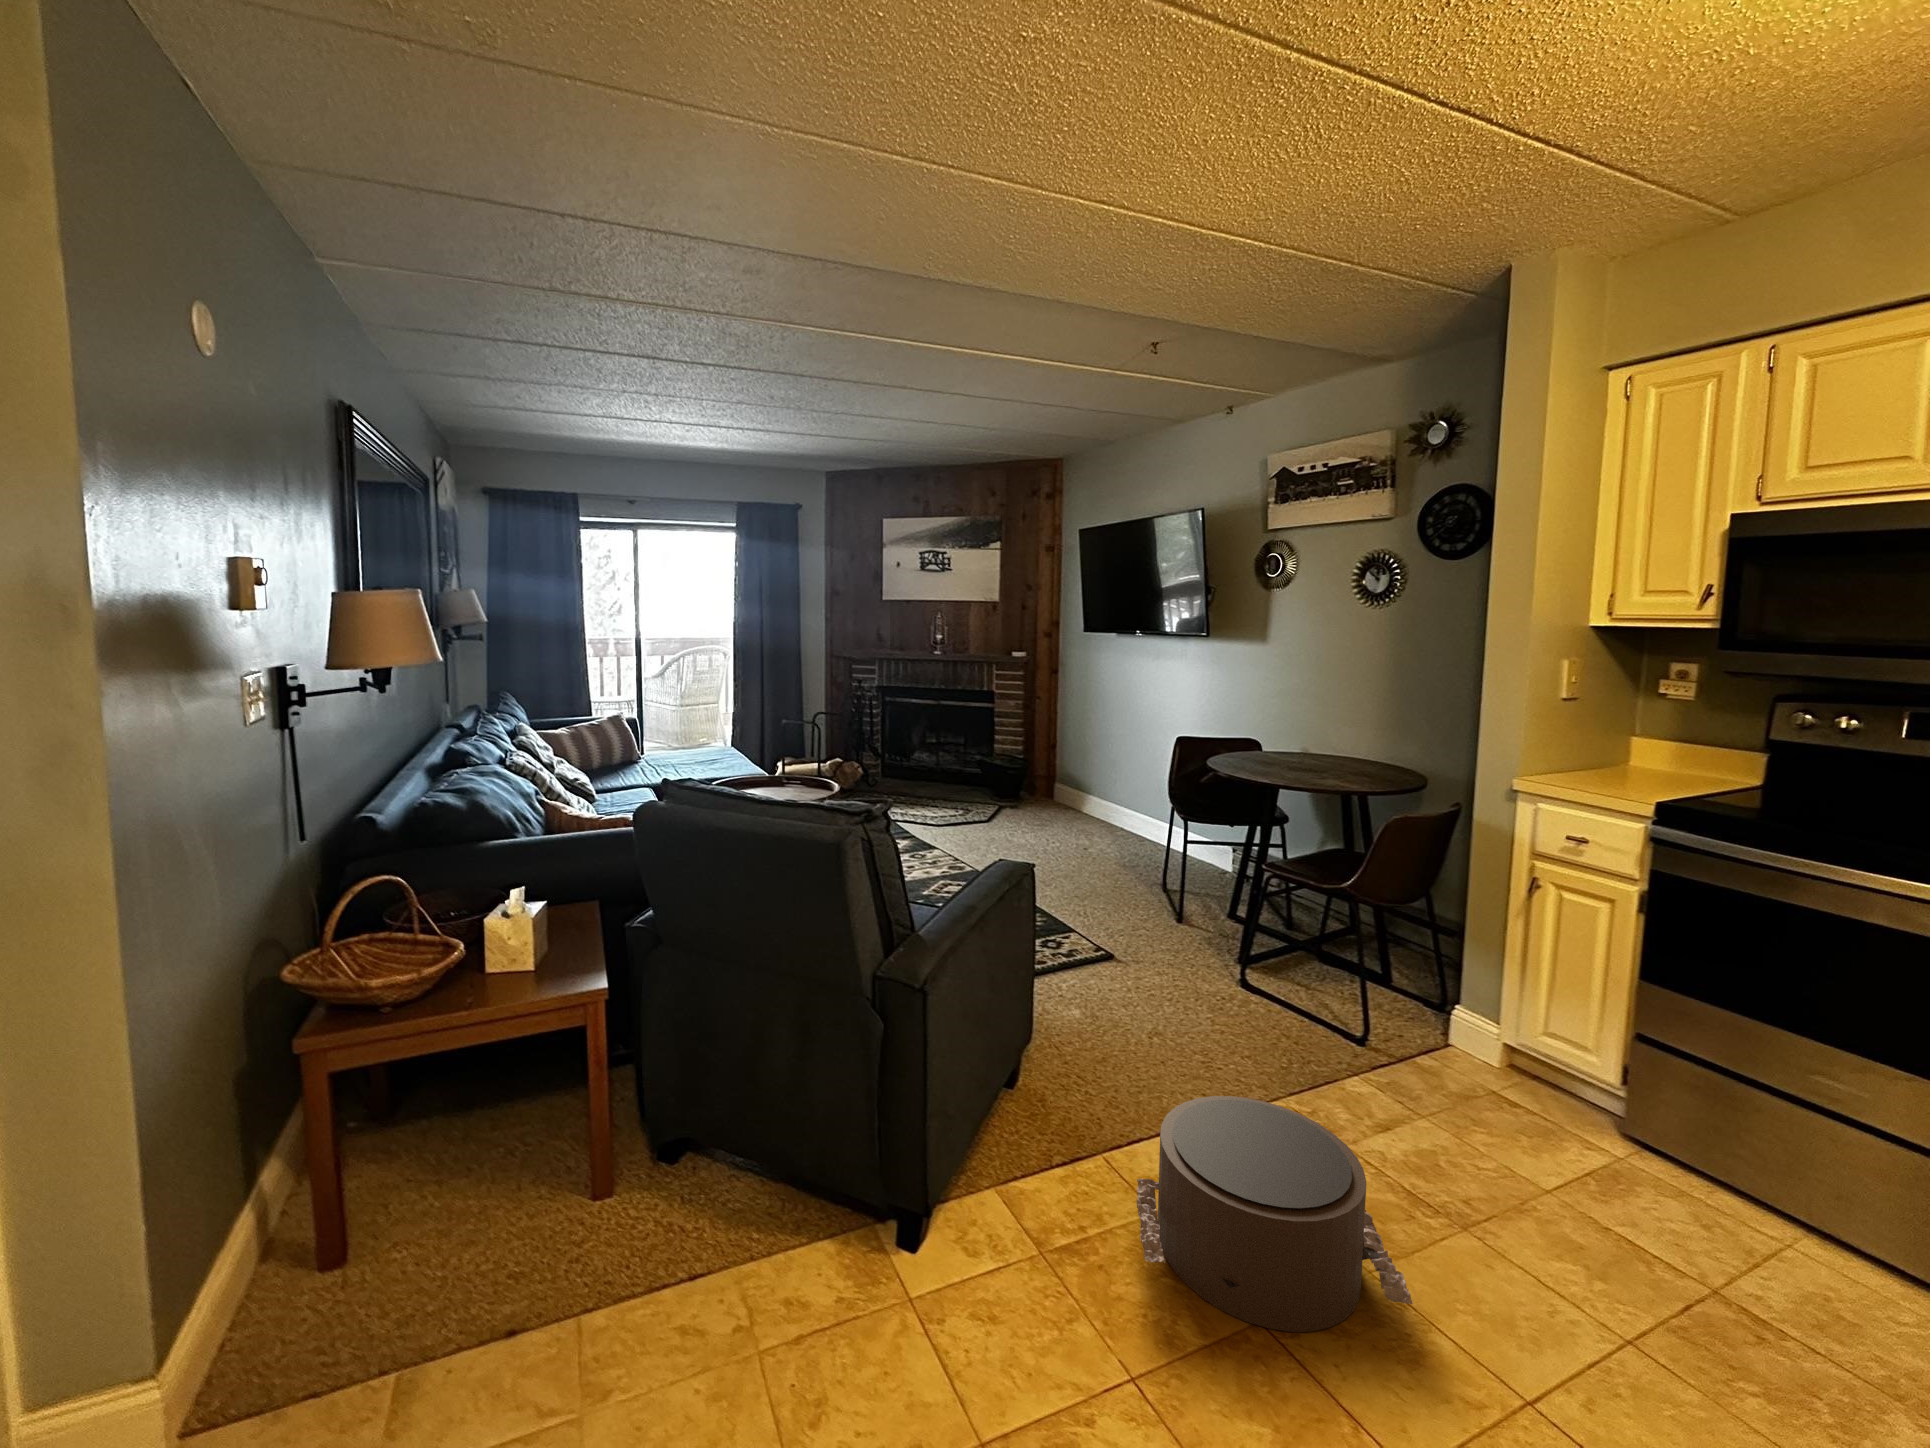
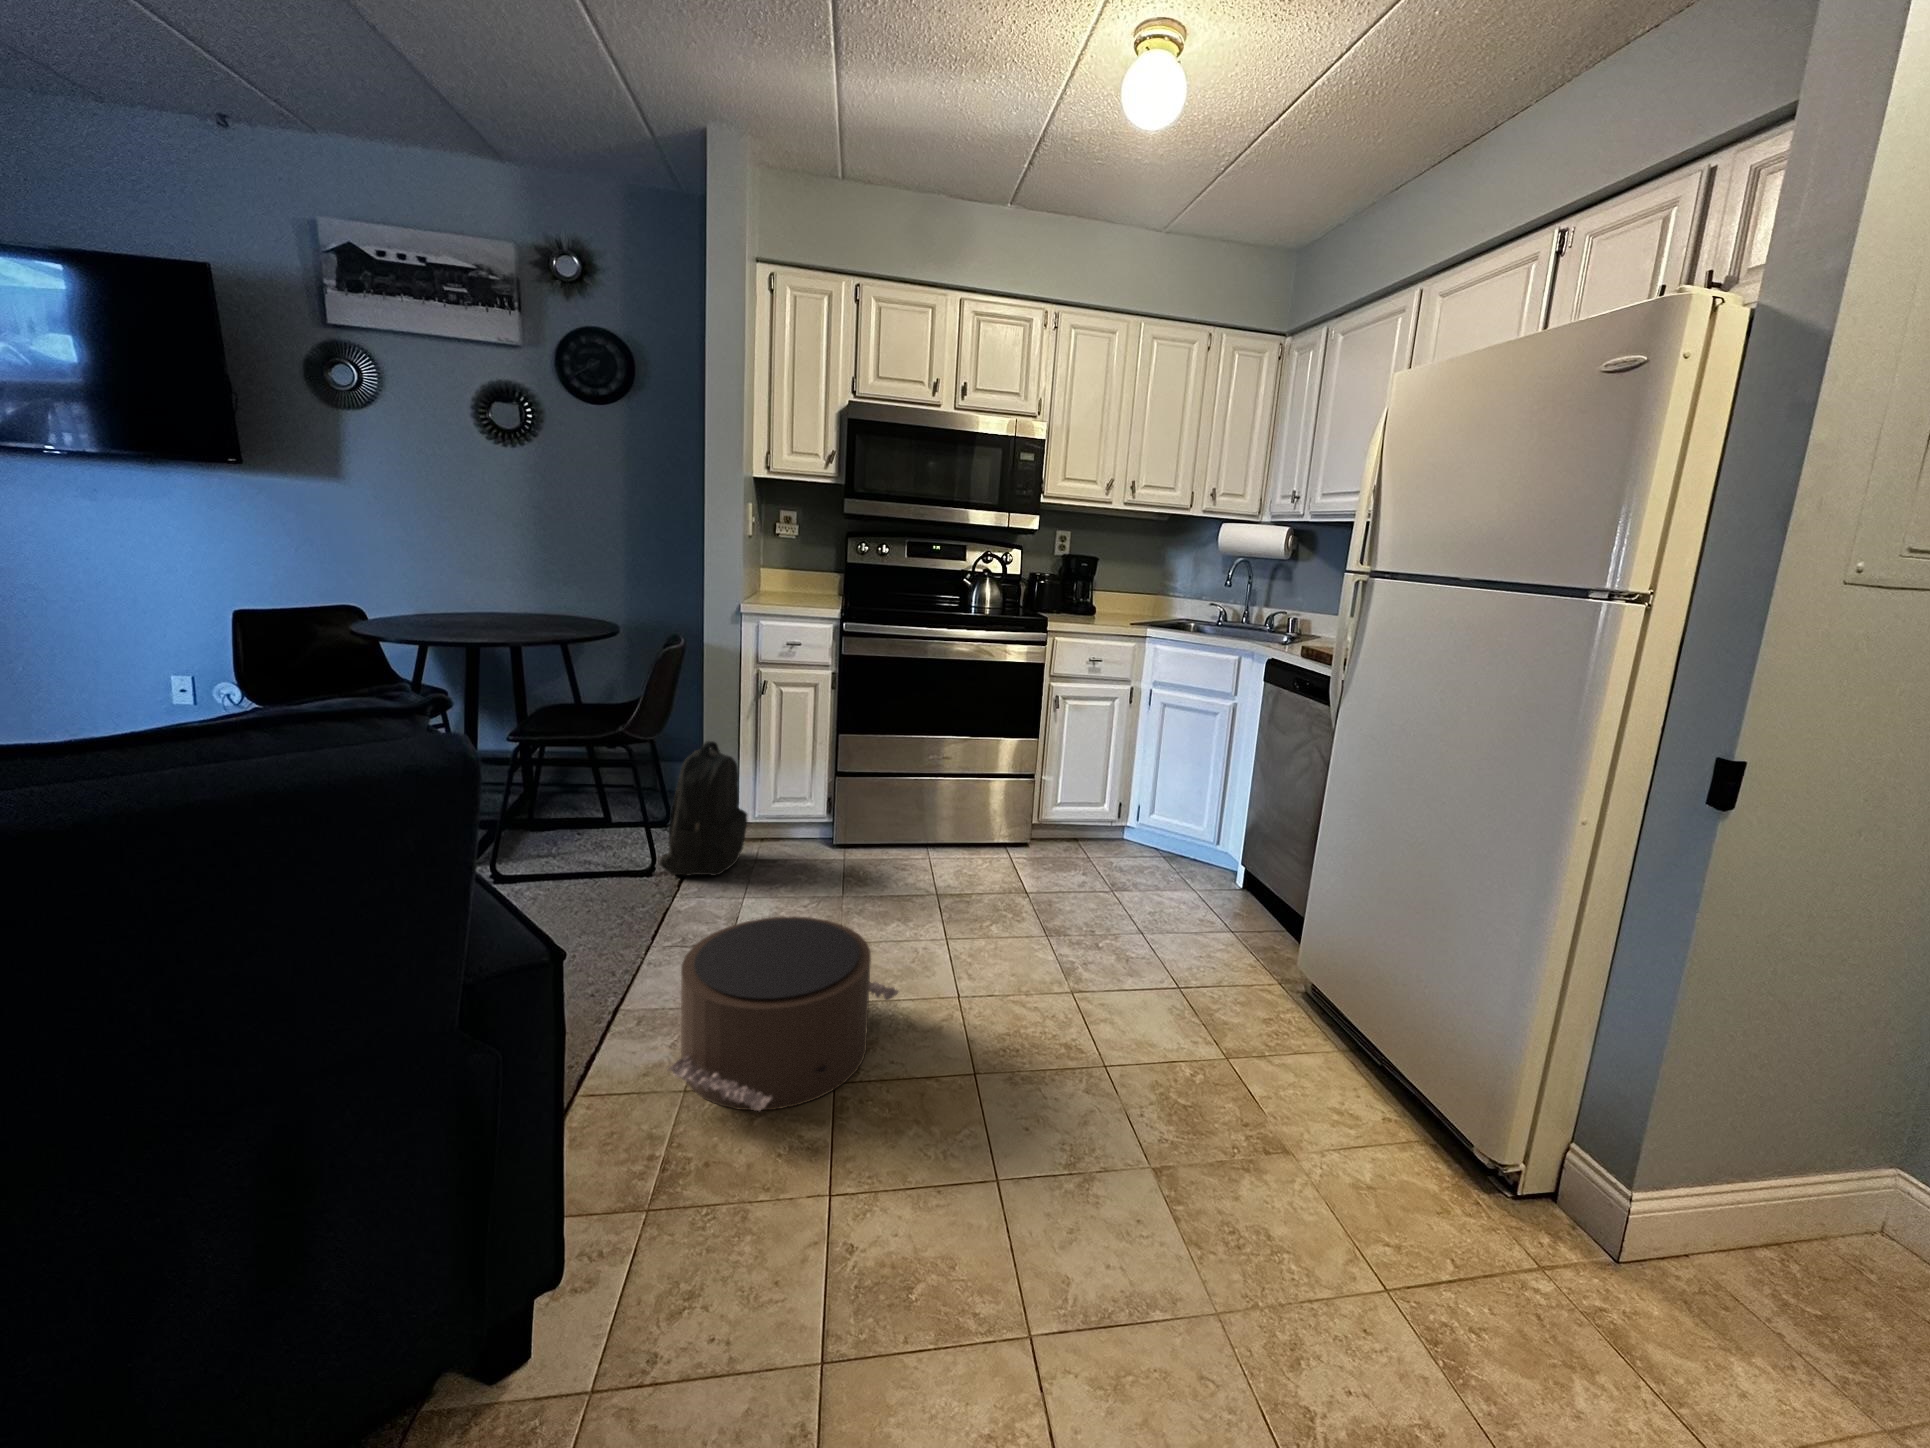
backpack: none [1370,925,1489,1080] -> present [660,741,748,876]

